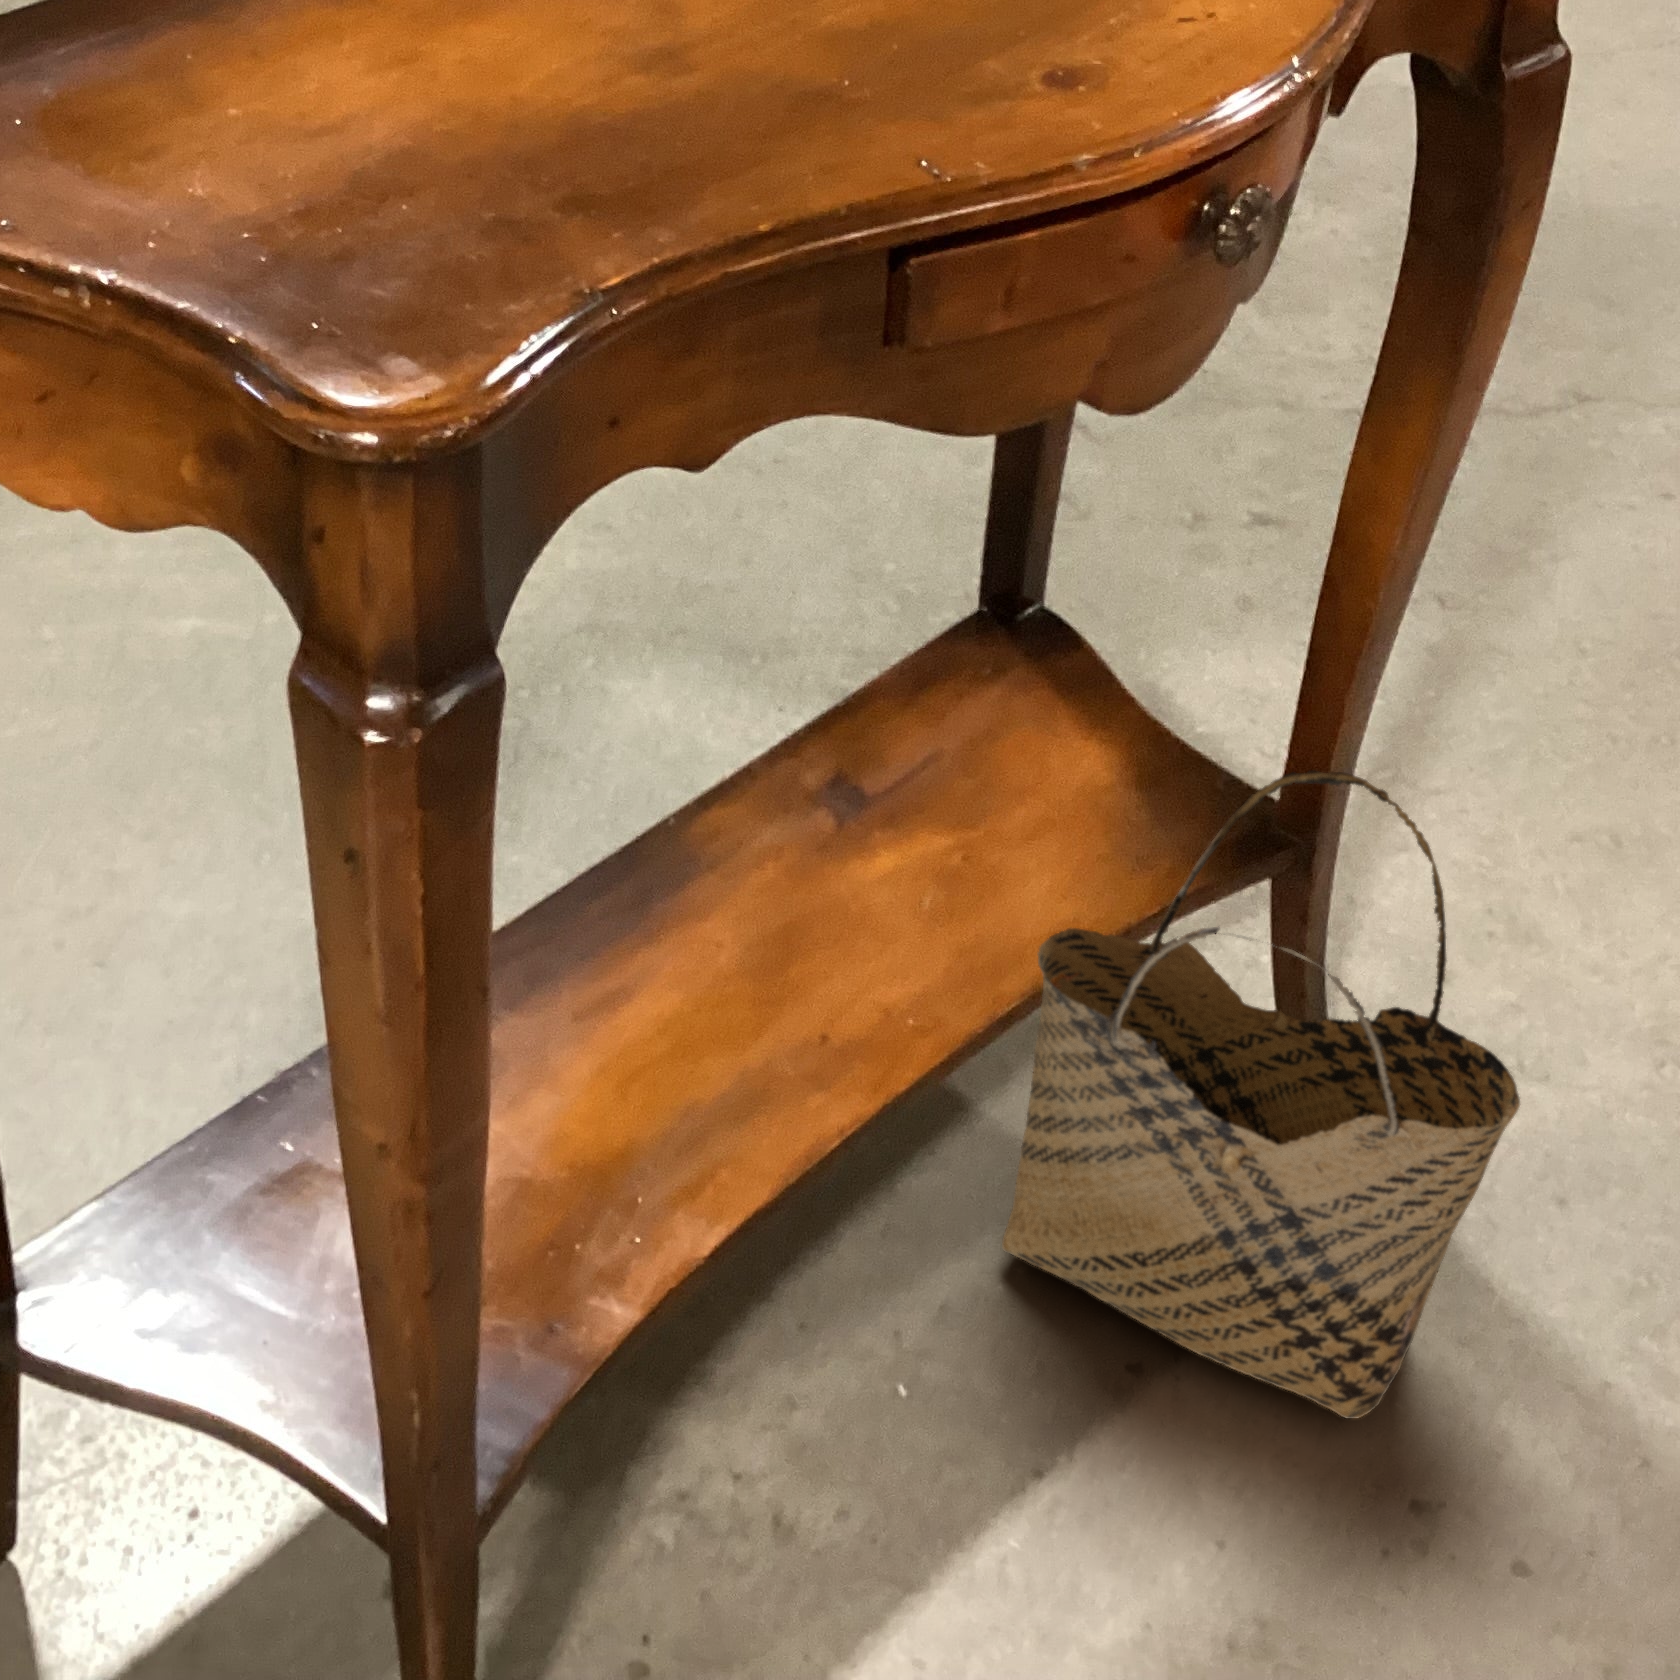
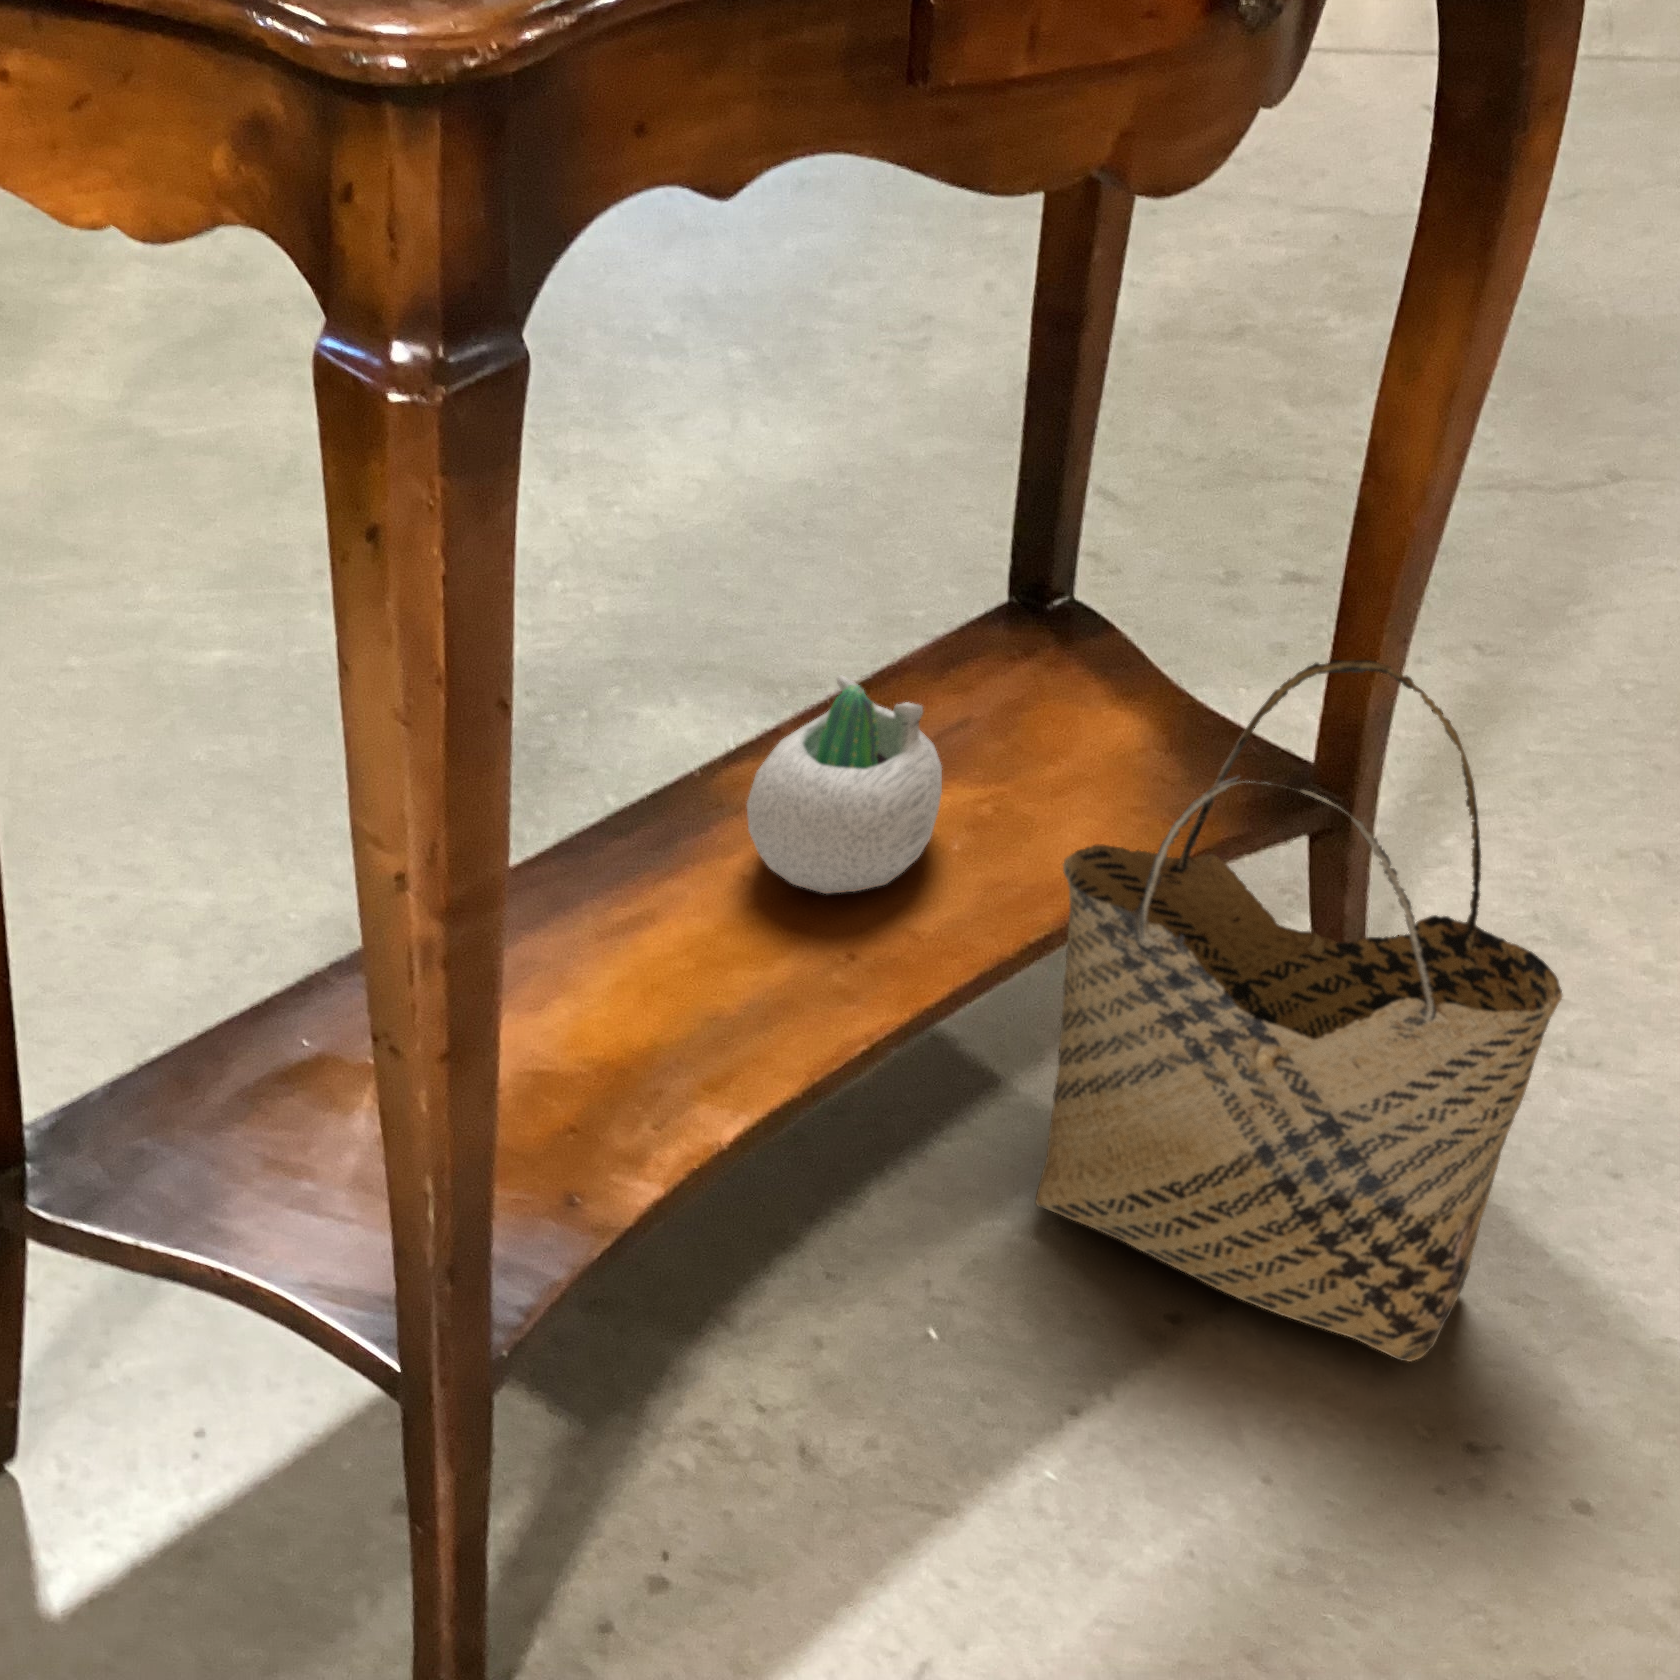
succulent planter: none [727,759,919,981] -> present [747,675,942,894]

